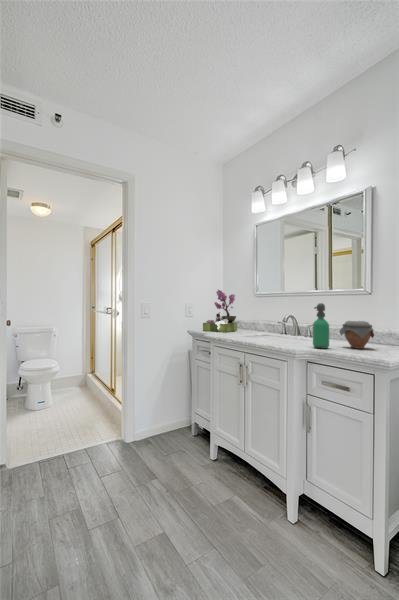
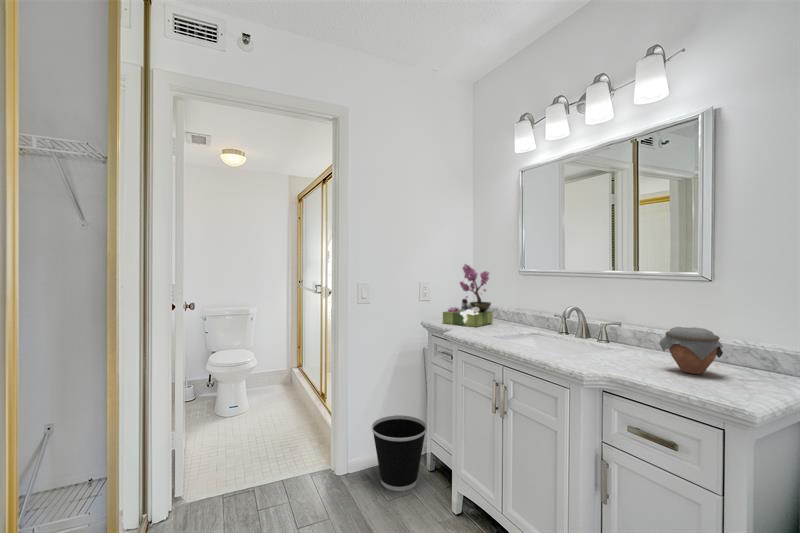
soap dispenser: present [313,303,329,348] -> none [615,299,644,373]
wastebasket: none [153,398,192,449] -> present [372,415,427,491]

